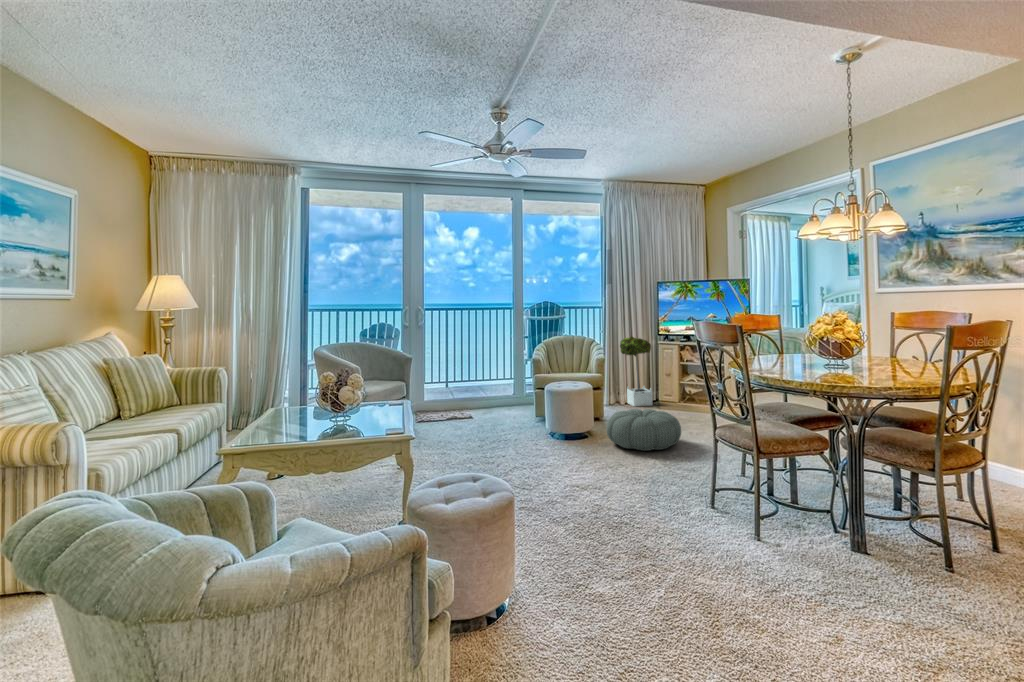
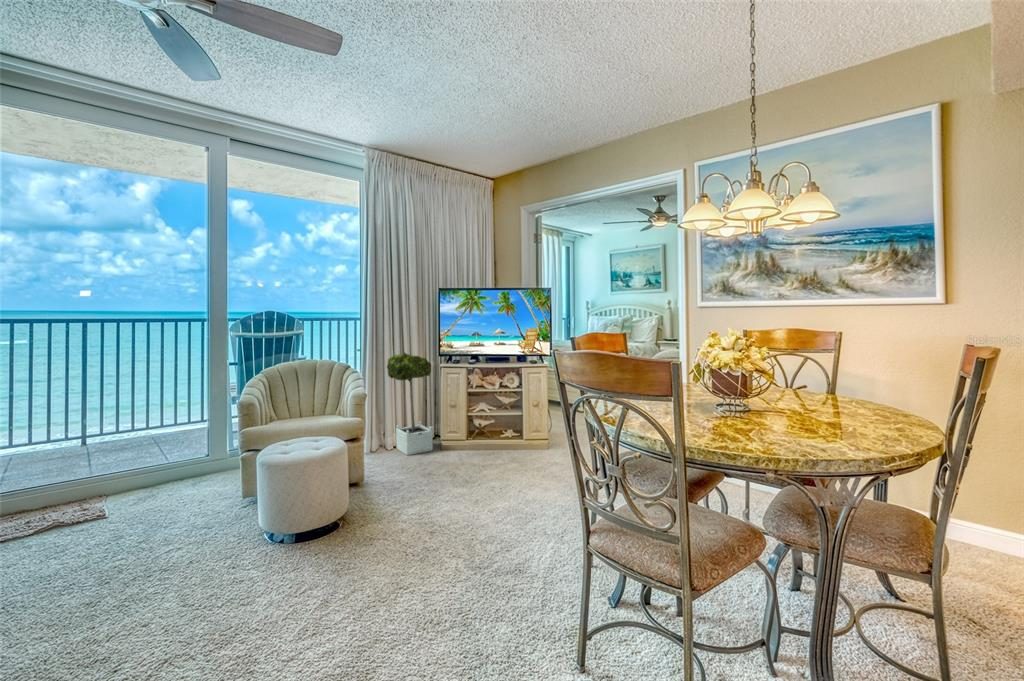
pouf: present [606,409,681,451] -> none [369,484,501,581]

